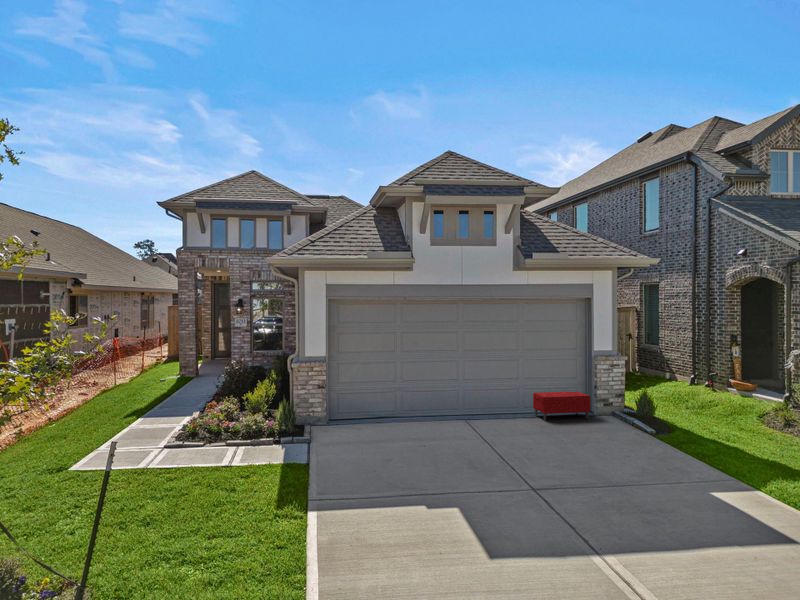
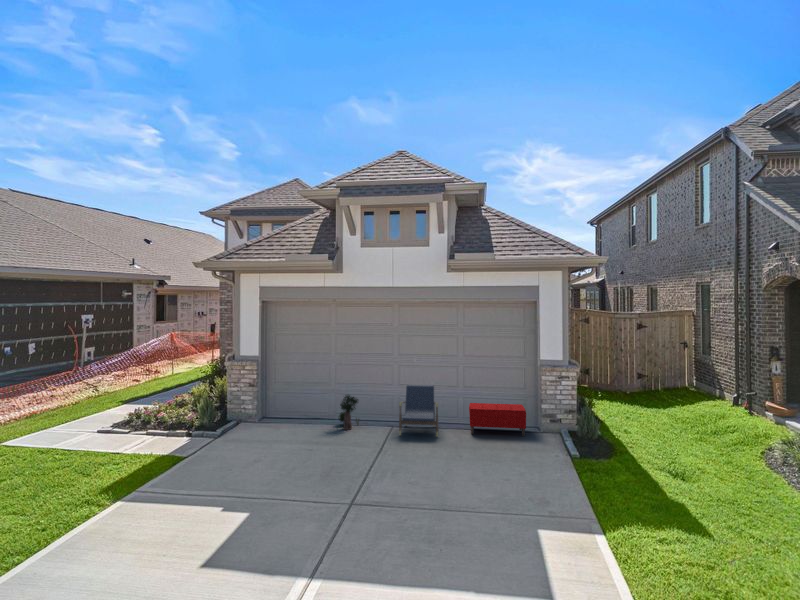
lounge chair: none [477,378,520,427] -> present [399,385,438,436]
potted plant: none [413,390,438,427] -> present [339,395,359,430]

